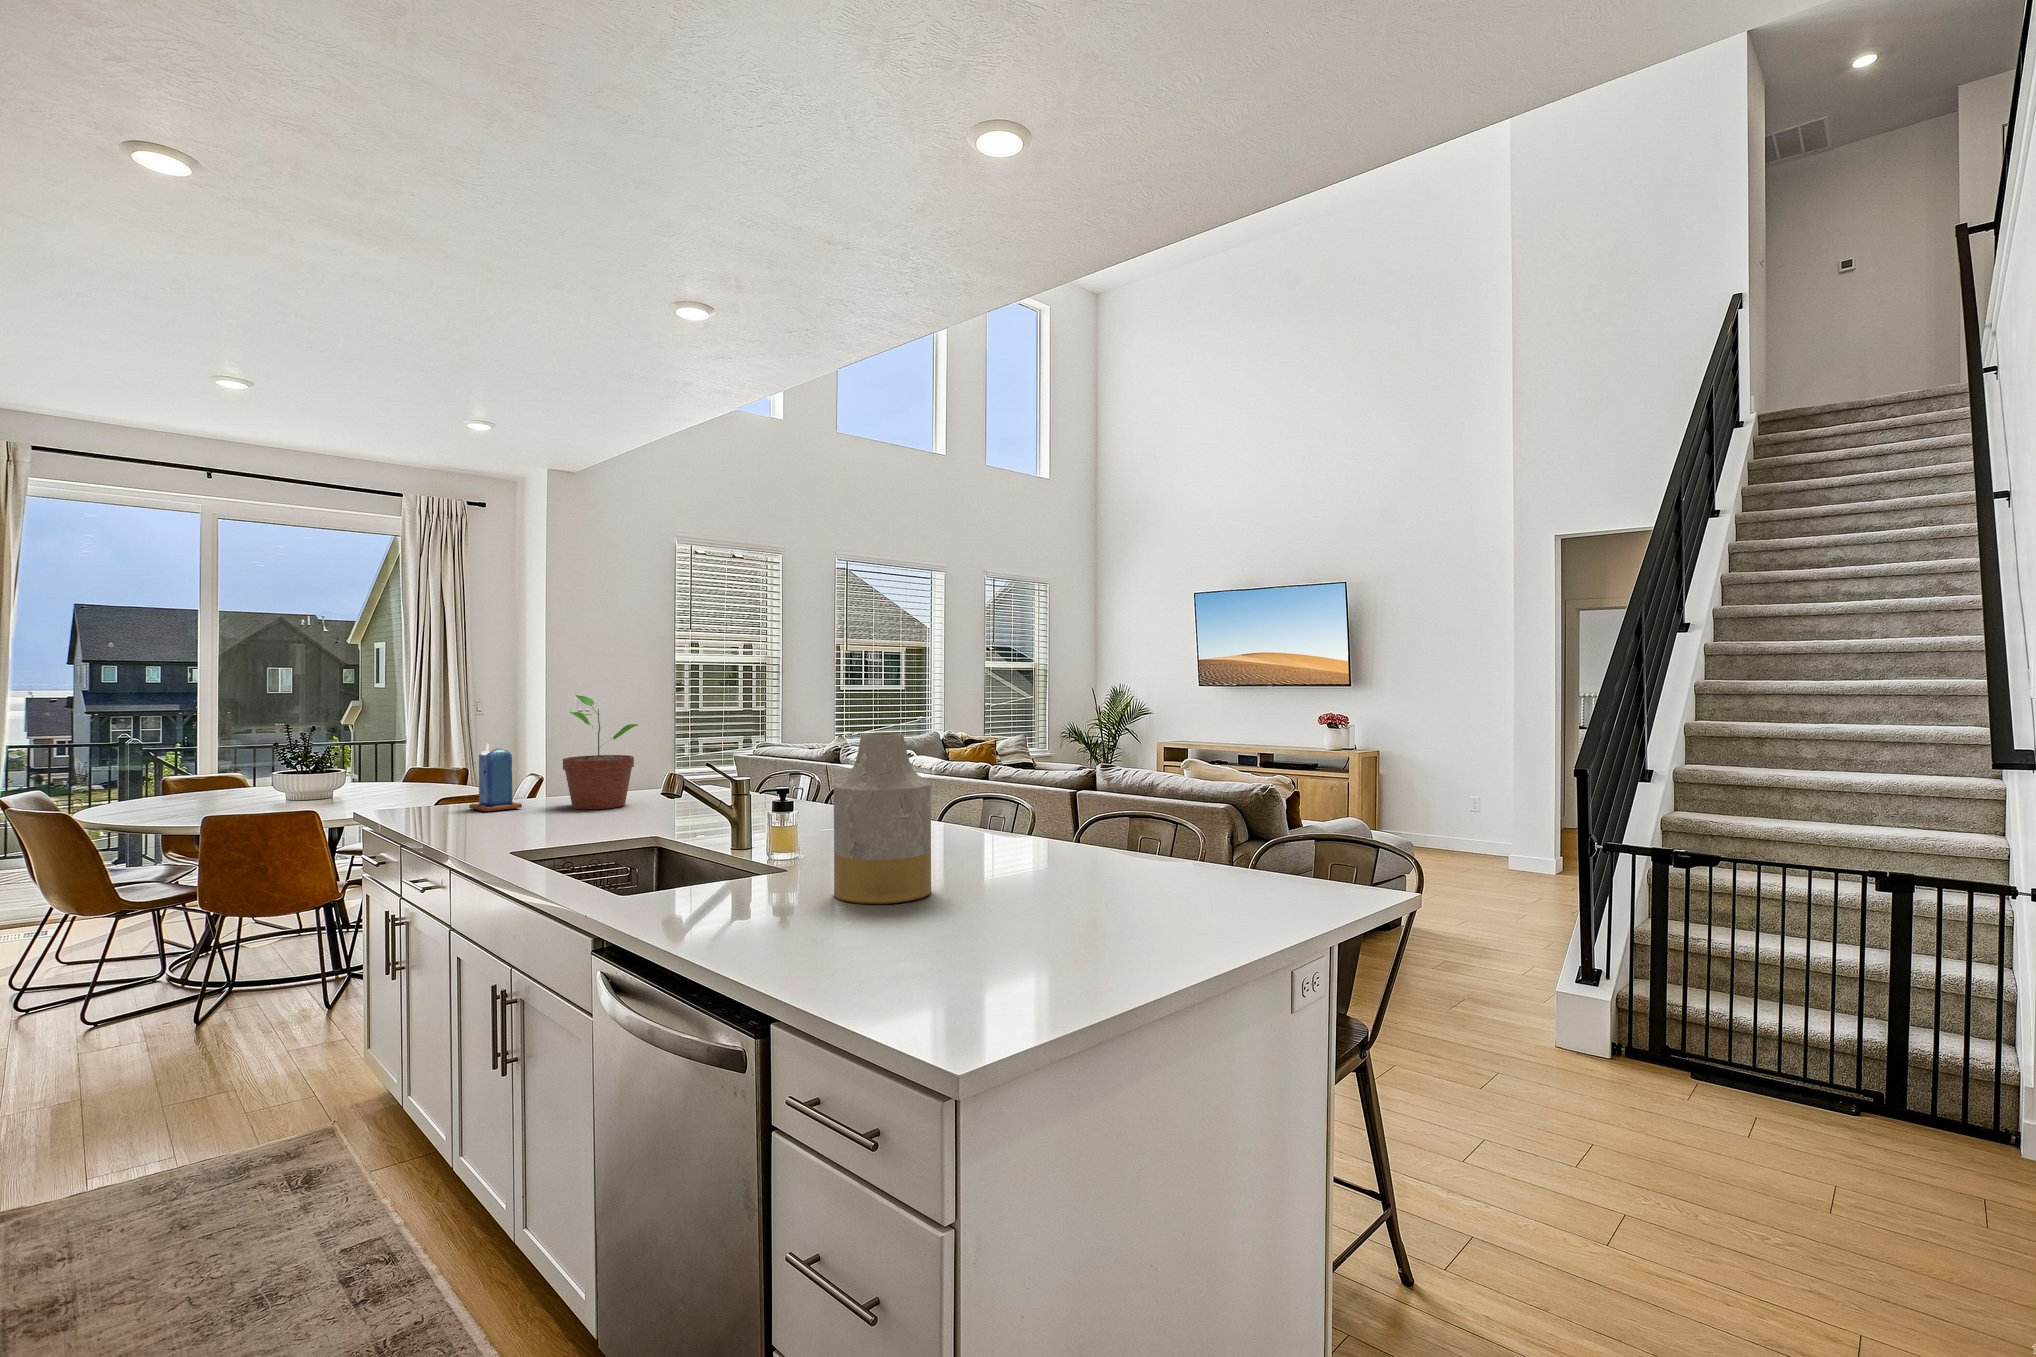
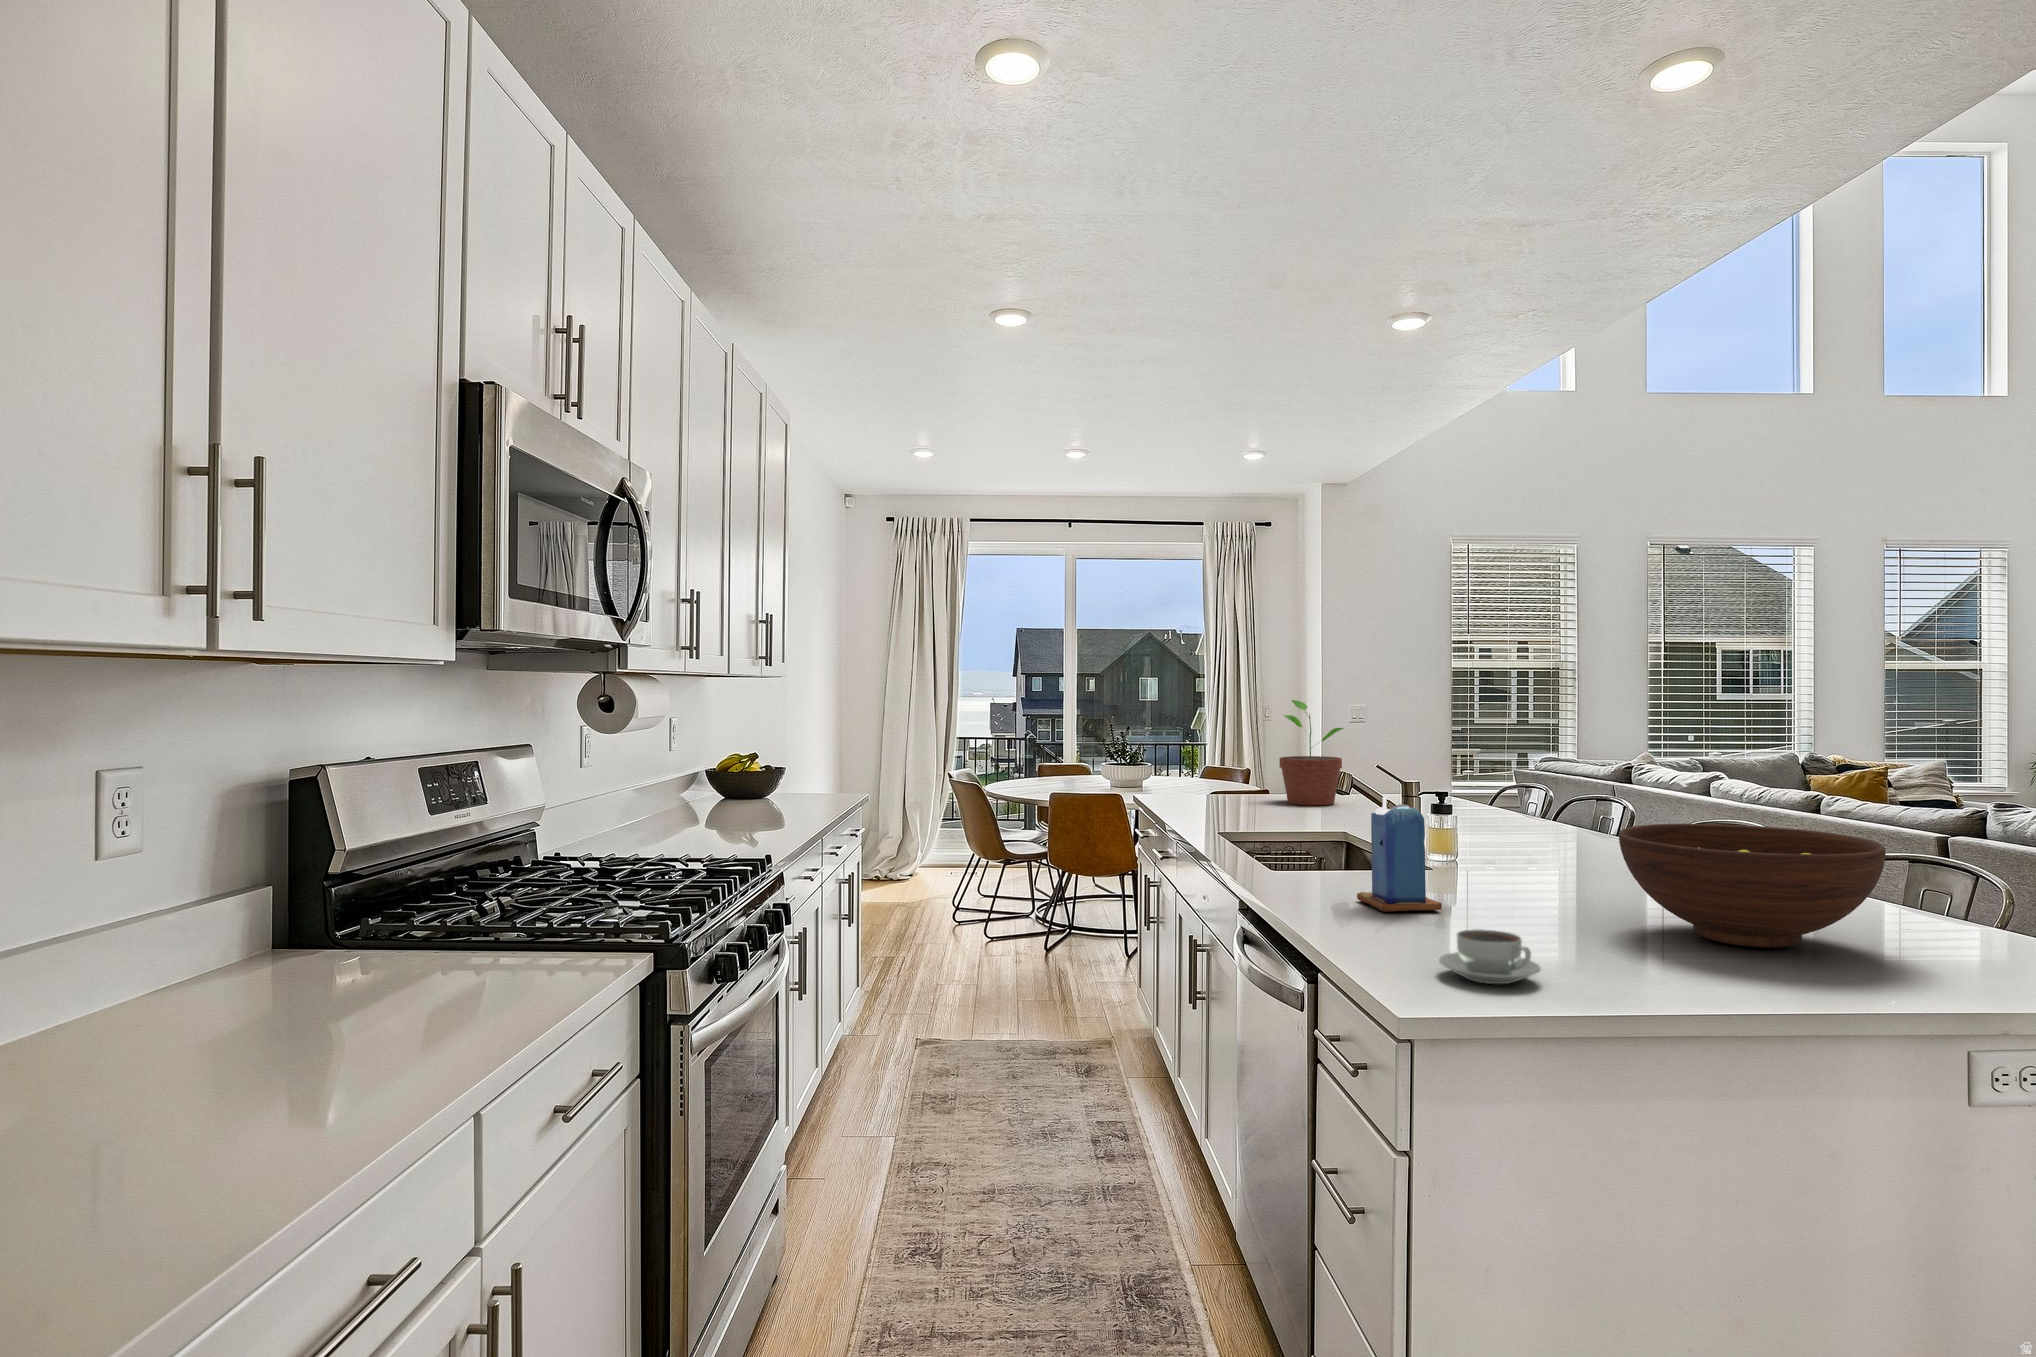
vase: present [834,732,931,904] -> none [1442,736,1548,905]
candle: present [469,744,522,812] -> present [1357,796,1442,912]
fruit bowl: none [1013,803,1206,911] -> present [1619,824,1886,948]
coffee cup: none [935,942,1035,1004] -> present [1439,929,1541,984]

